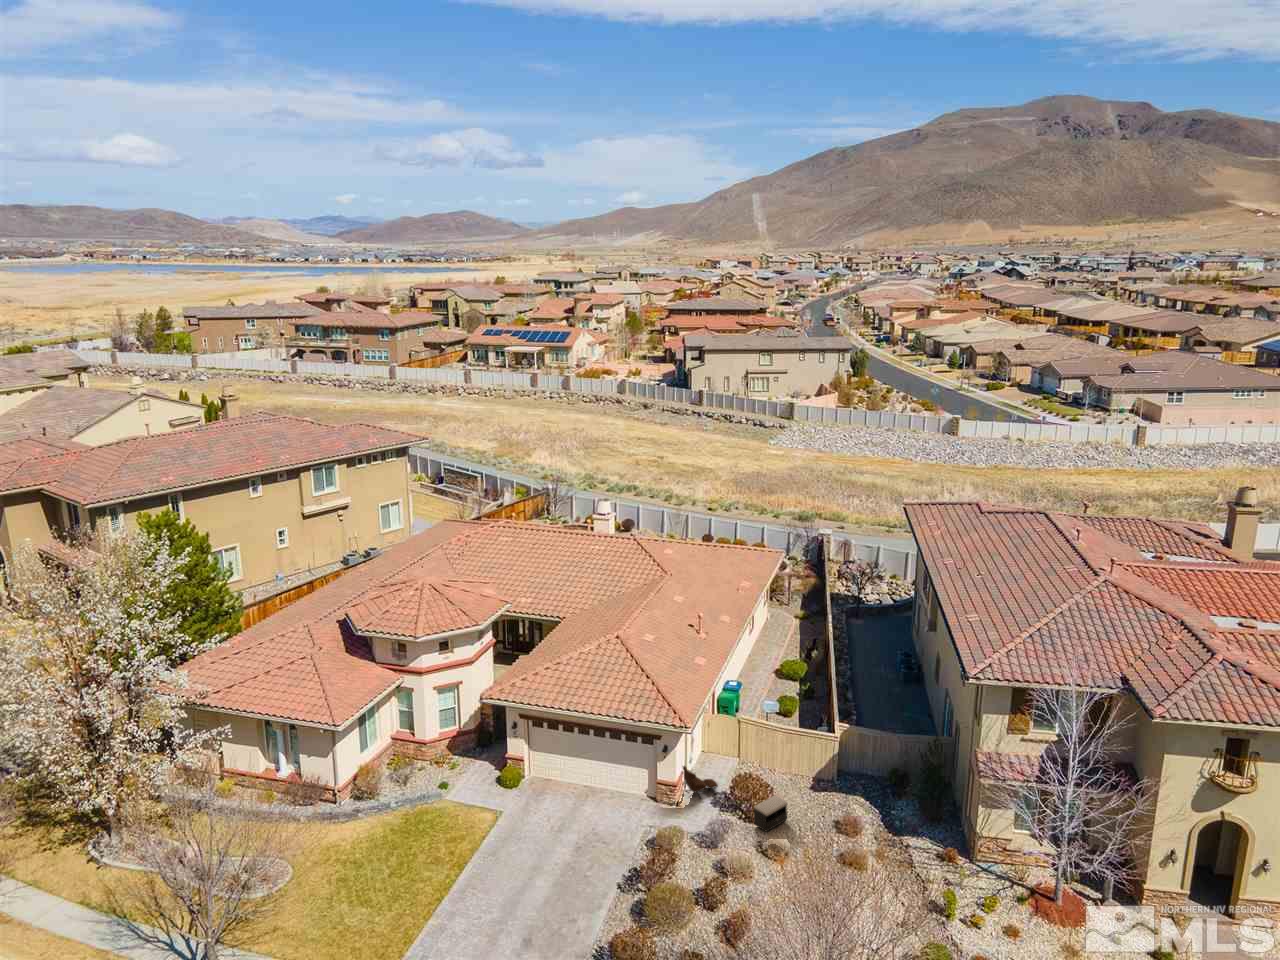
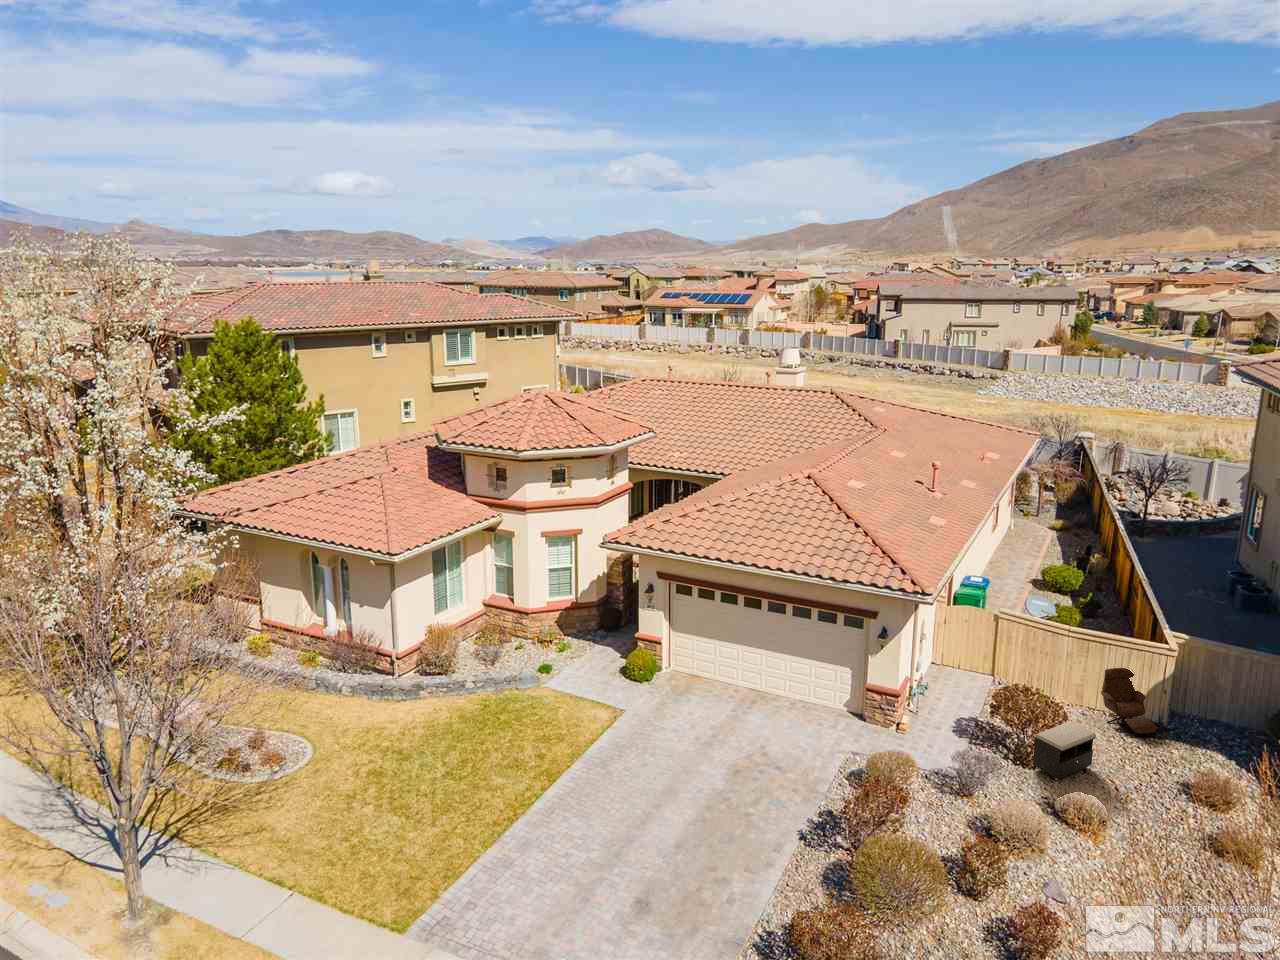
lounge chair: present [683,766,718,794] -> present [1101,668,1156,740]

